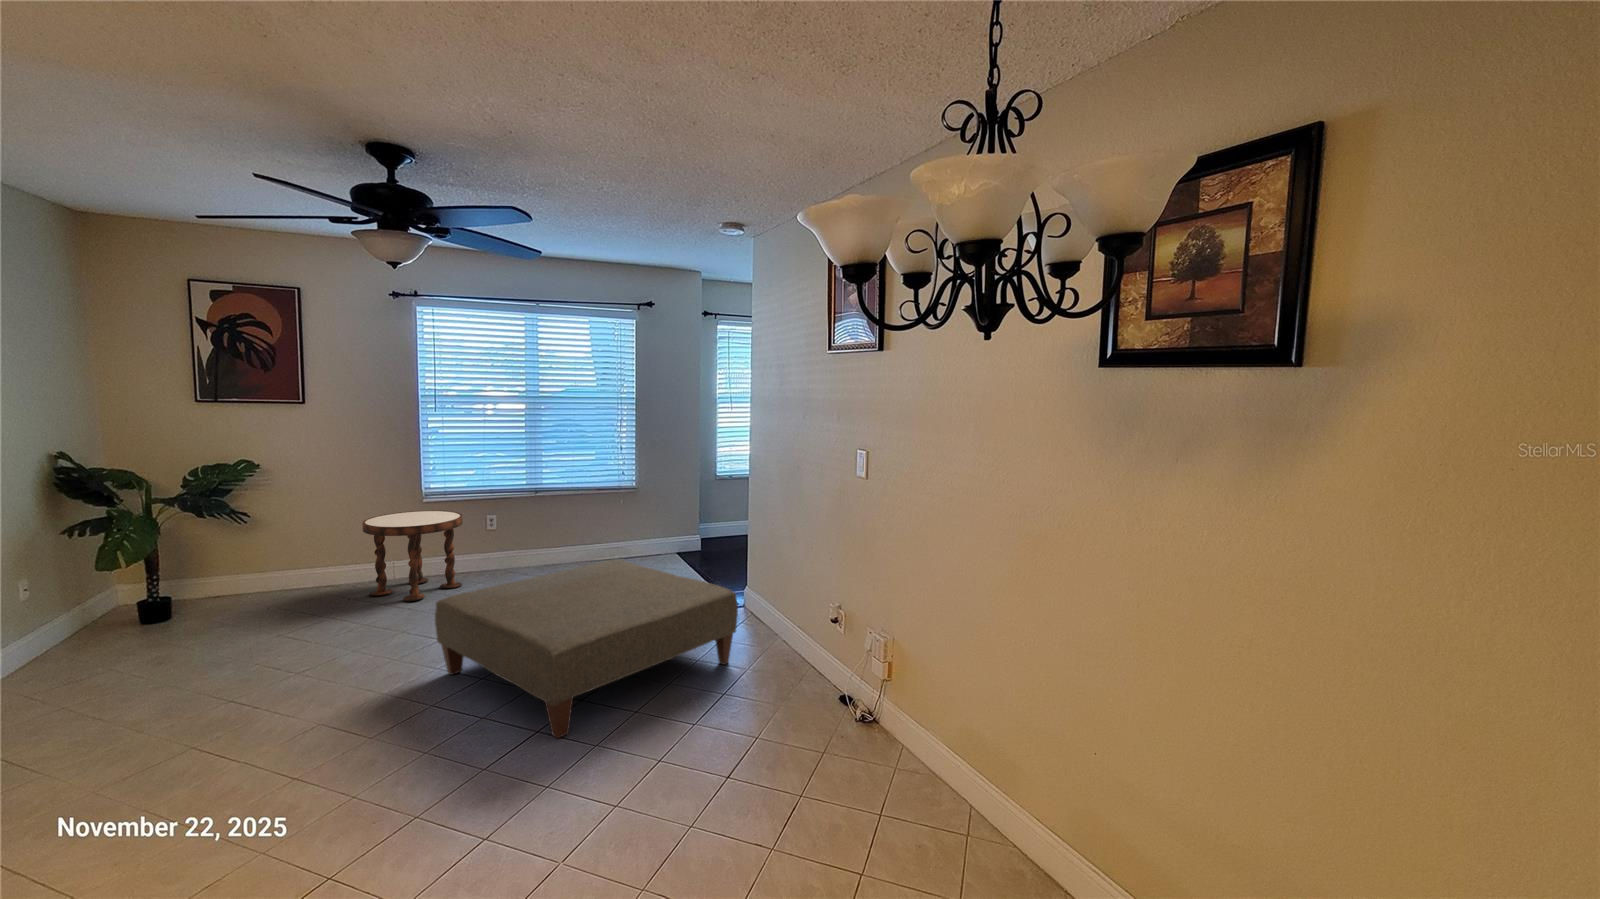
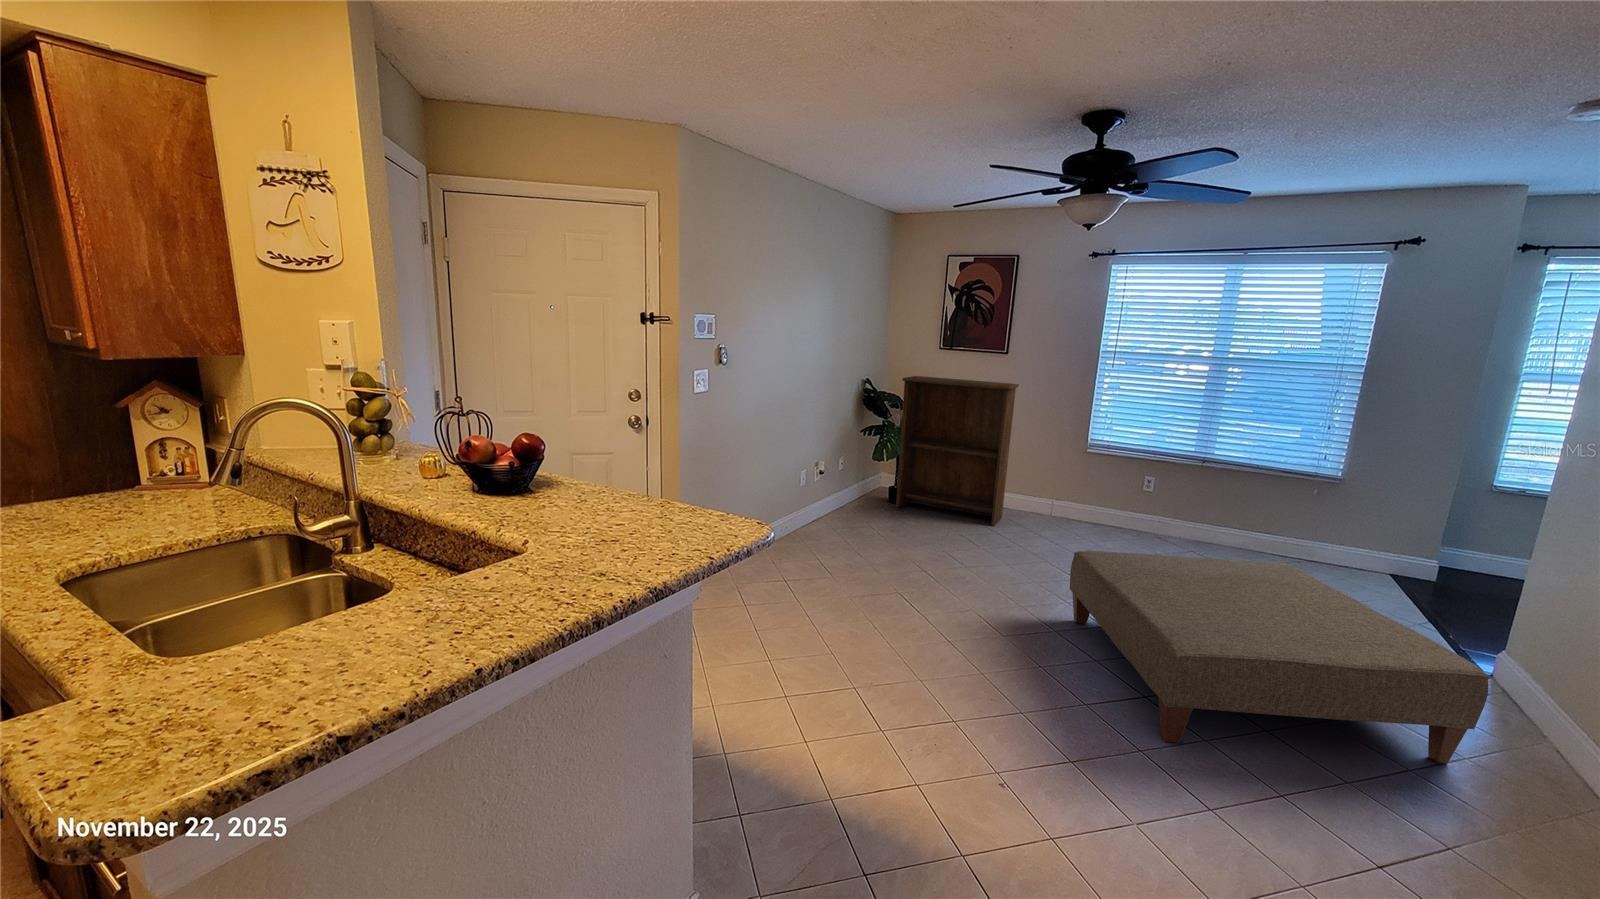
bookshelf: none [138,437,333,627] -> present [896,376,1019,526]
side table: present [363,510,463,601] -> none [1028,457,1119,540]

